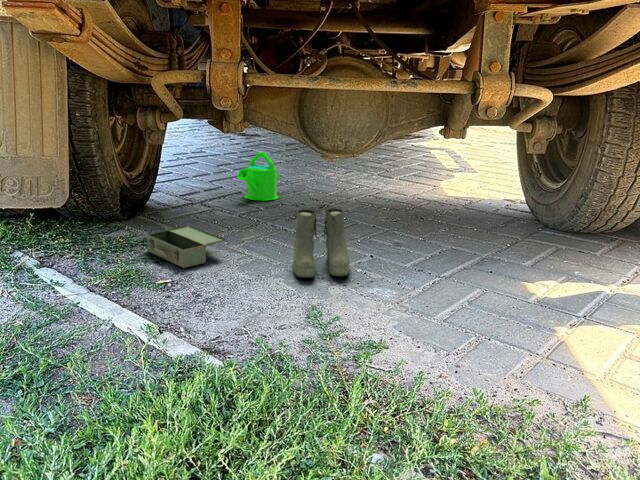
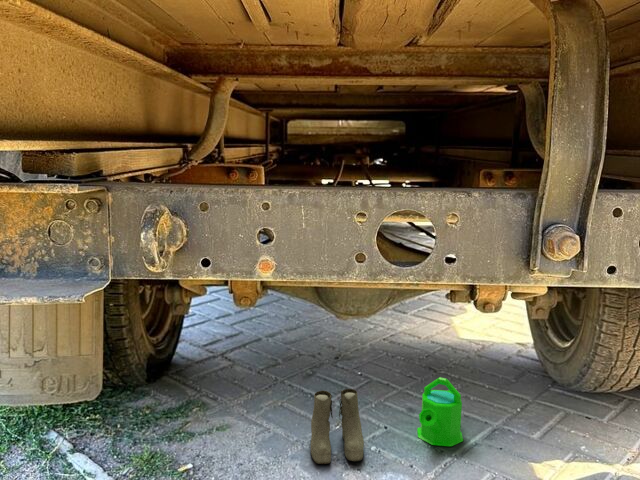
watering can: present [238,152,279,201] -> present [417,377,463,446]
toolbox: present [147,226,226,268] -> none [173,397,247,451]

